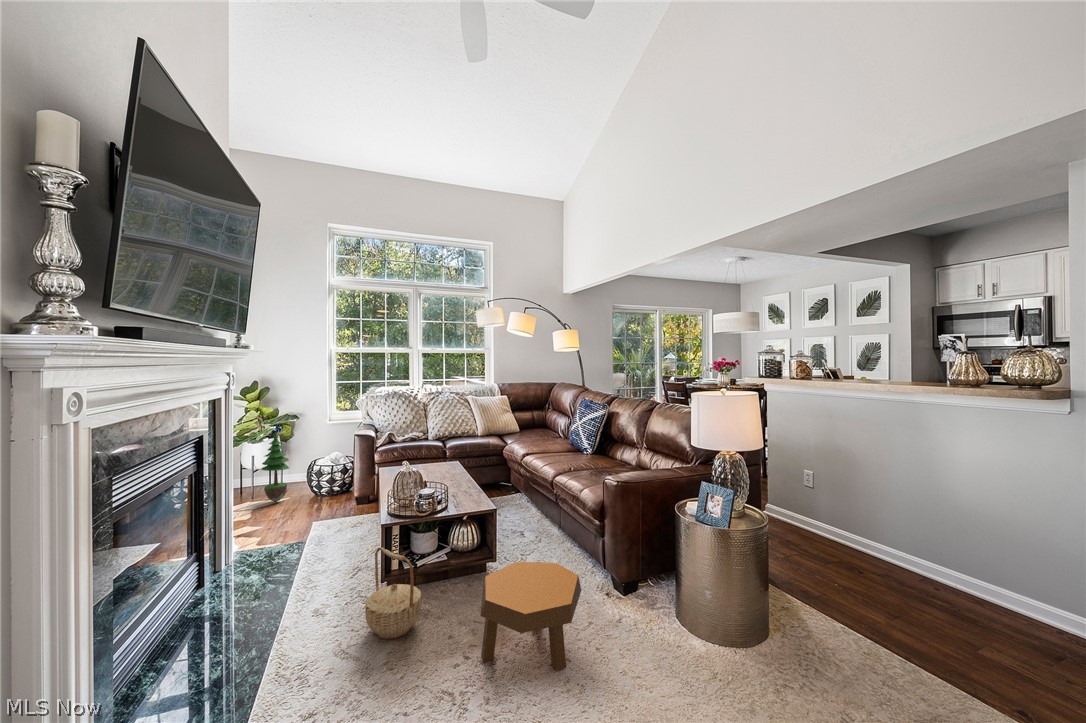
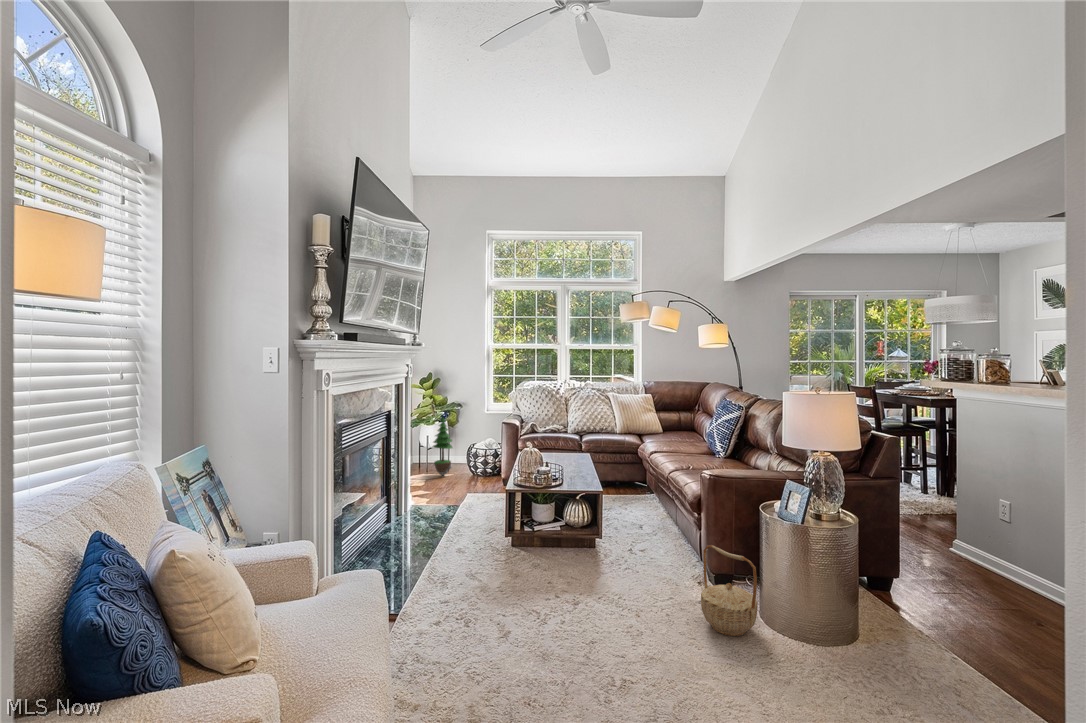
basket: present [365,548,421,639] -> present [701,545,758,636]
footstool: present [481,562,581,671] -> none [568,533,660,619]

